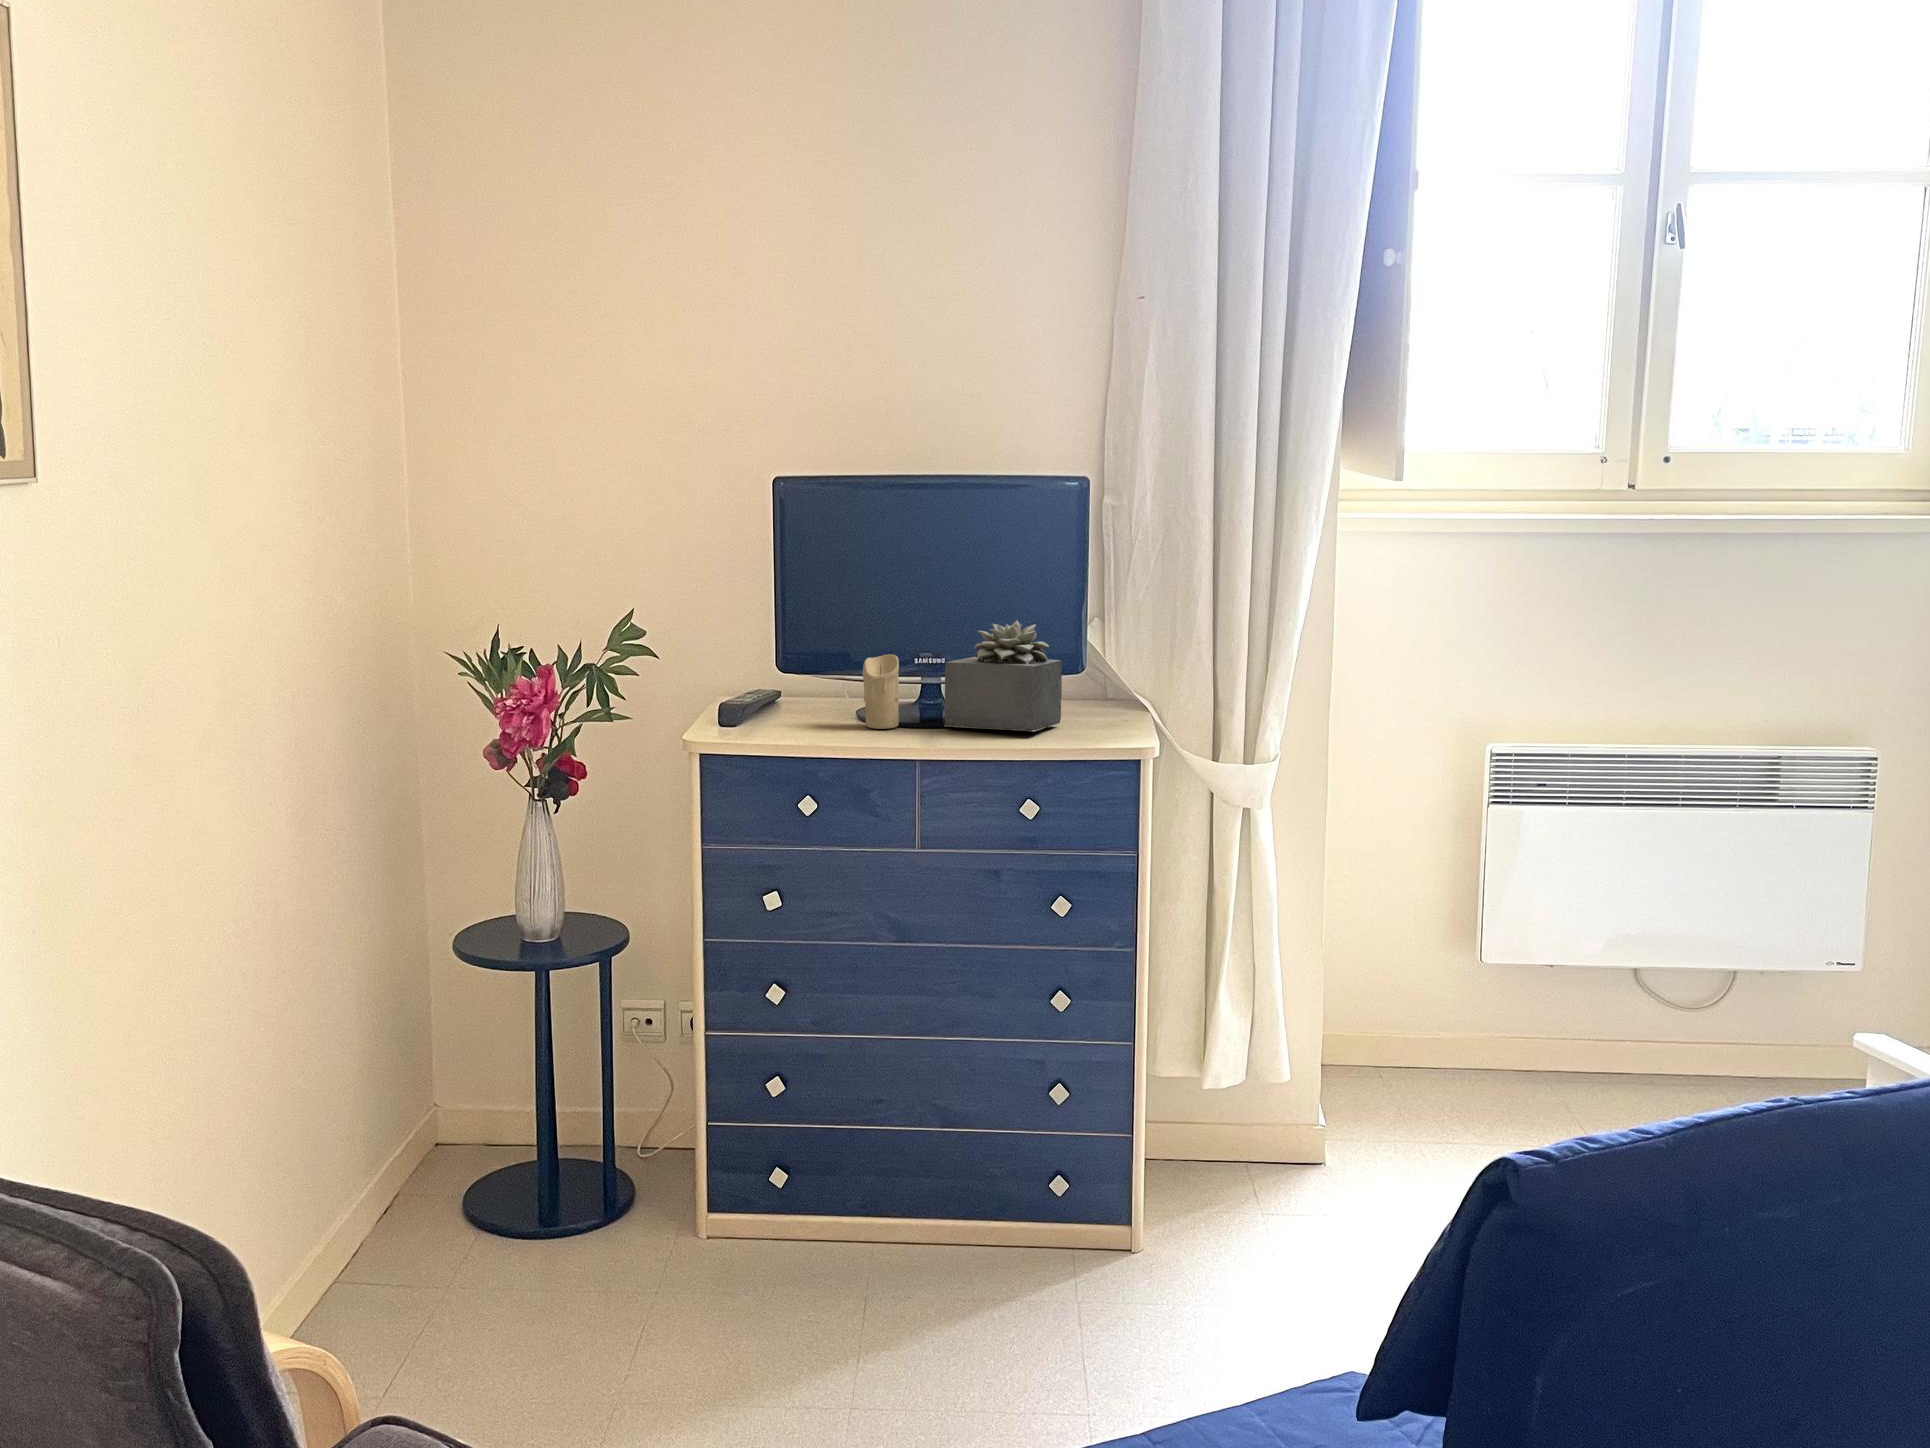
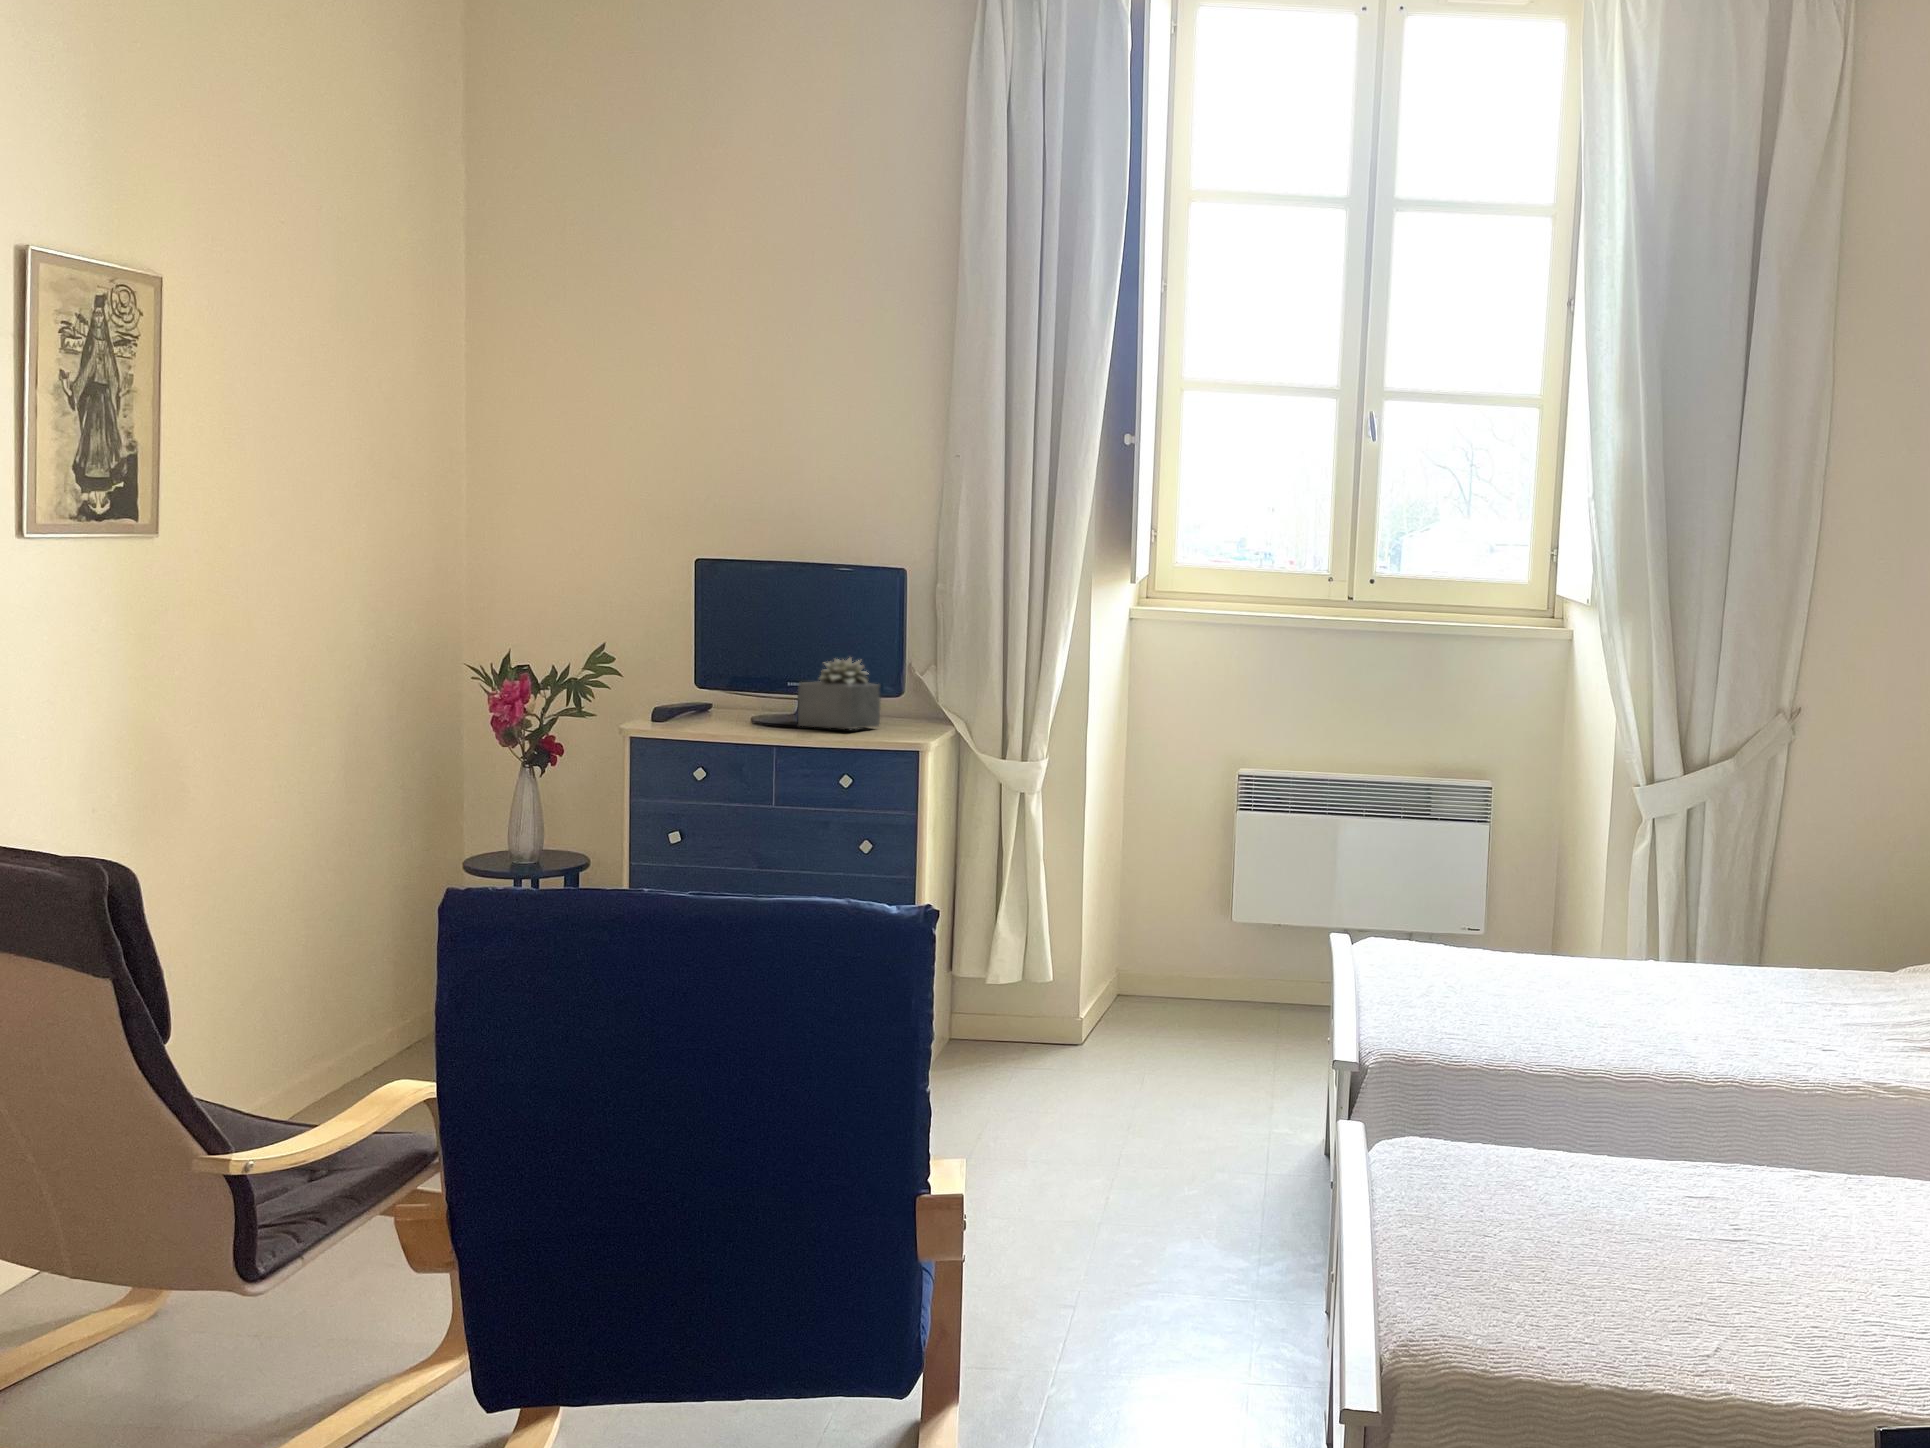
candle: present [863,654,899,729] -> none [743,676,768,725]

